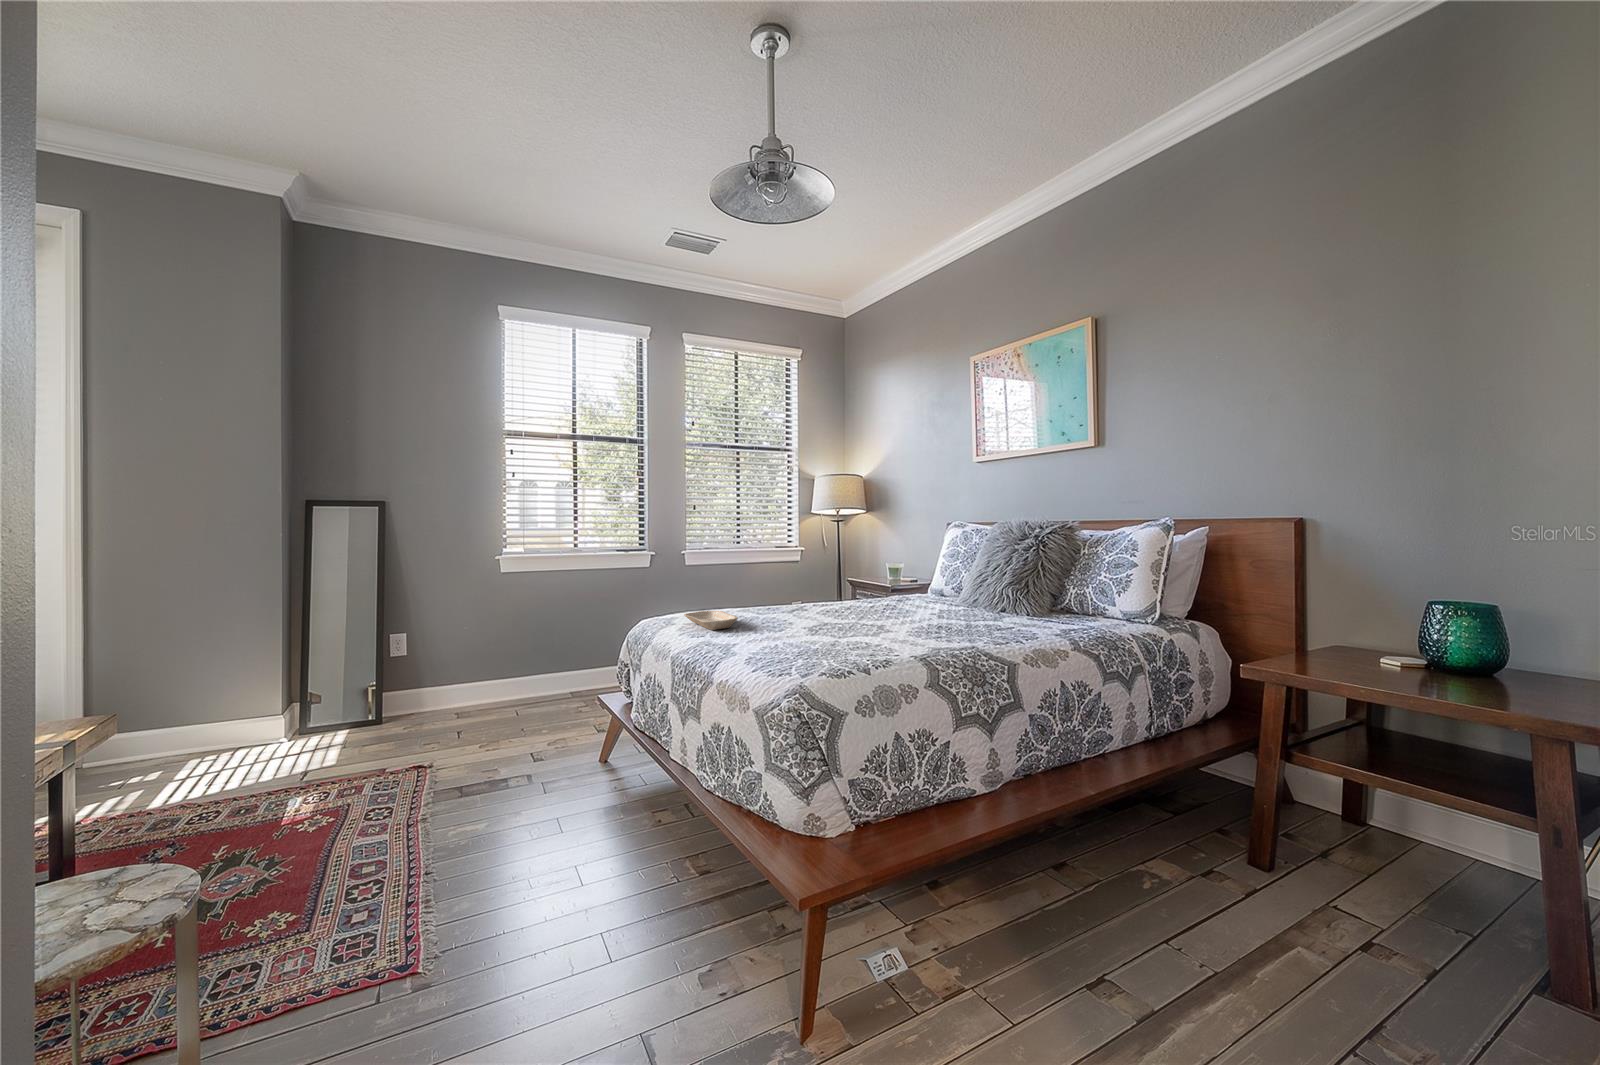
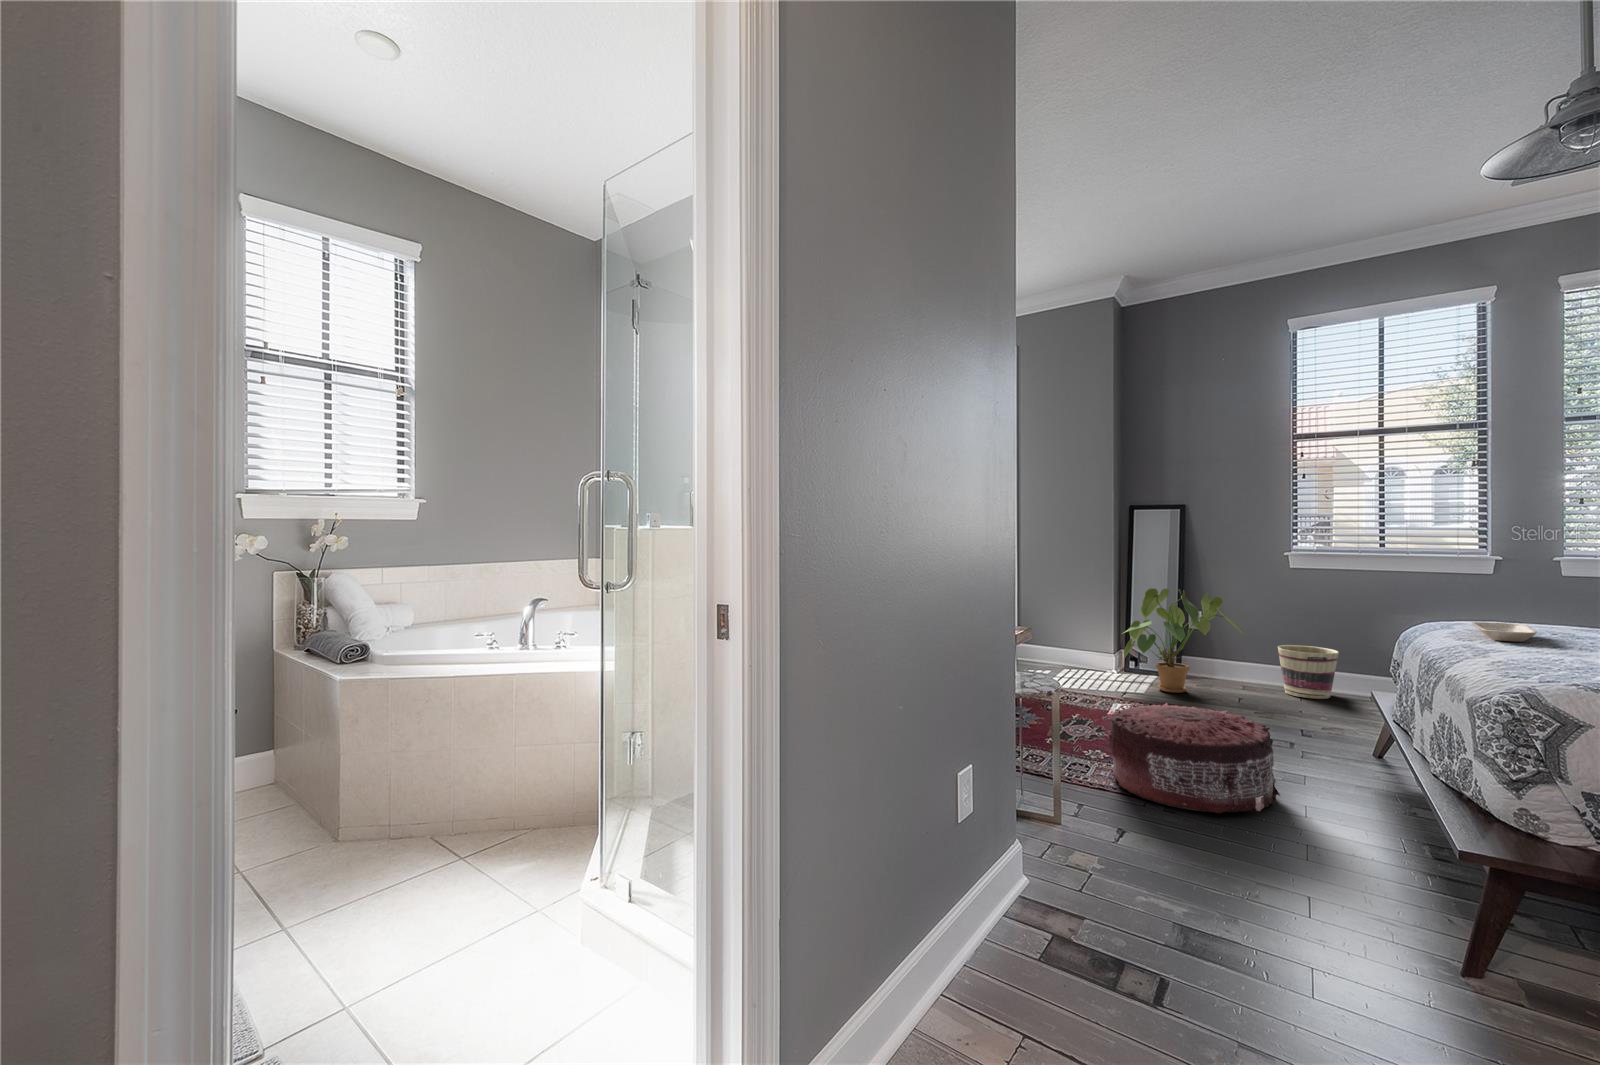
house plant: none [294,615,460,752] -> present [1124,588,1243,693]
basket: none [490,653,546,711] -> present [1278,645,1339,699]
pouf: none [294,776,550,987] -> present [1108,703,1280,813]

